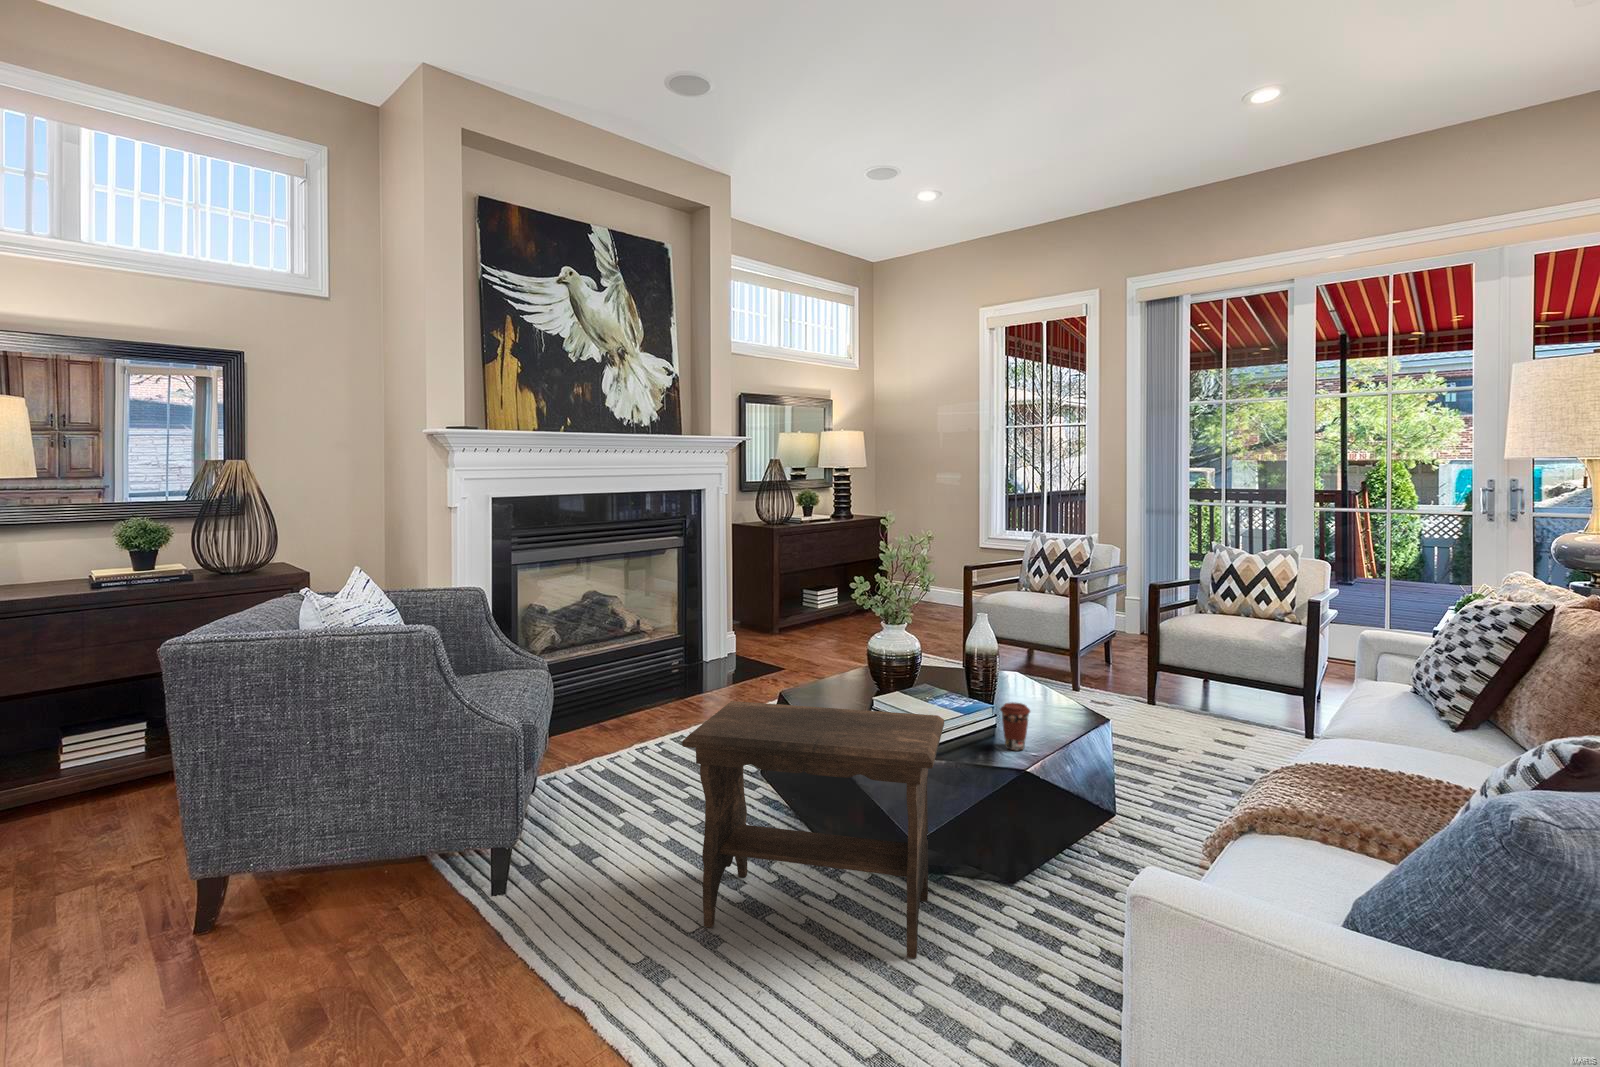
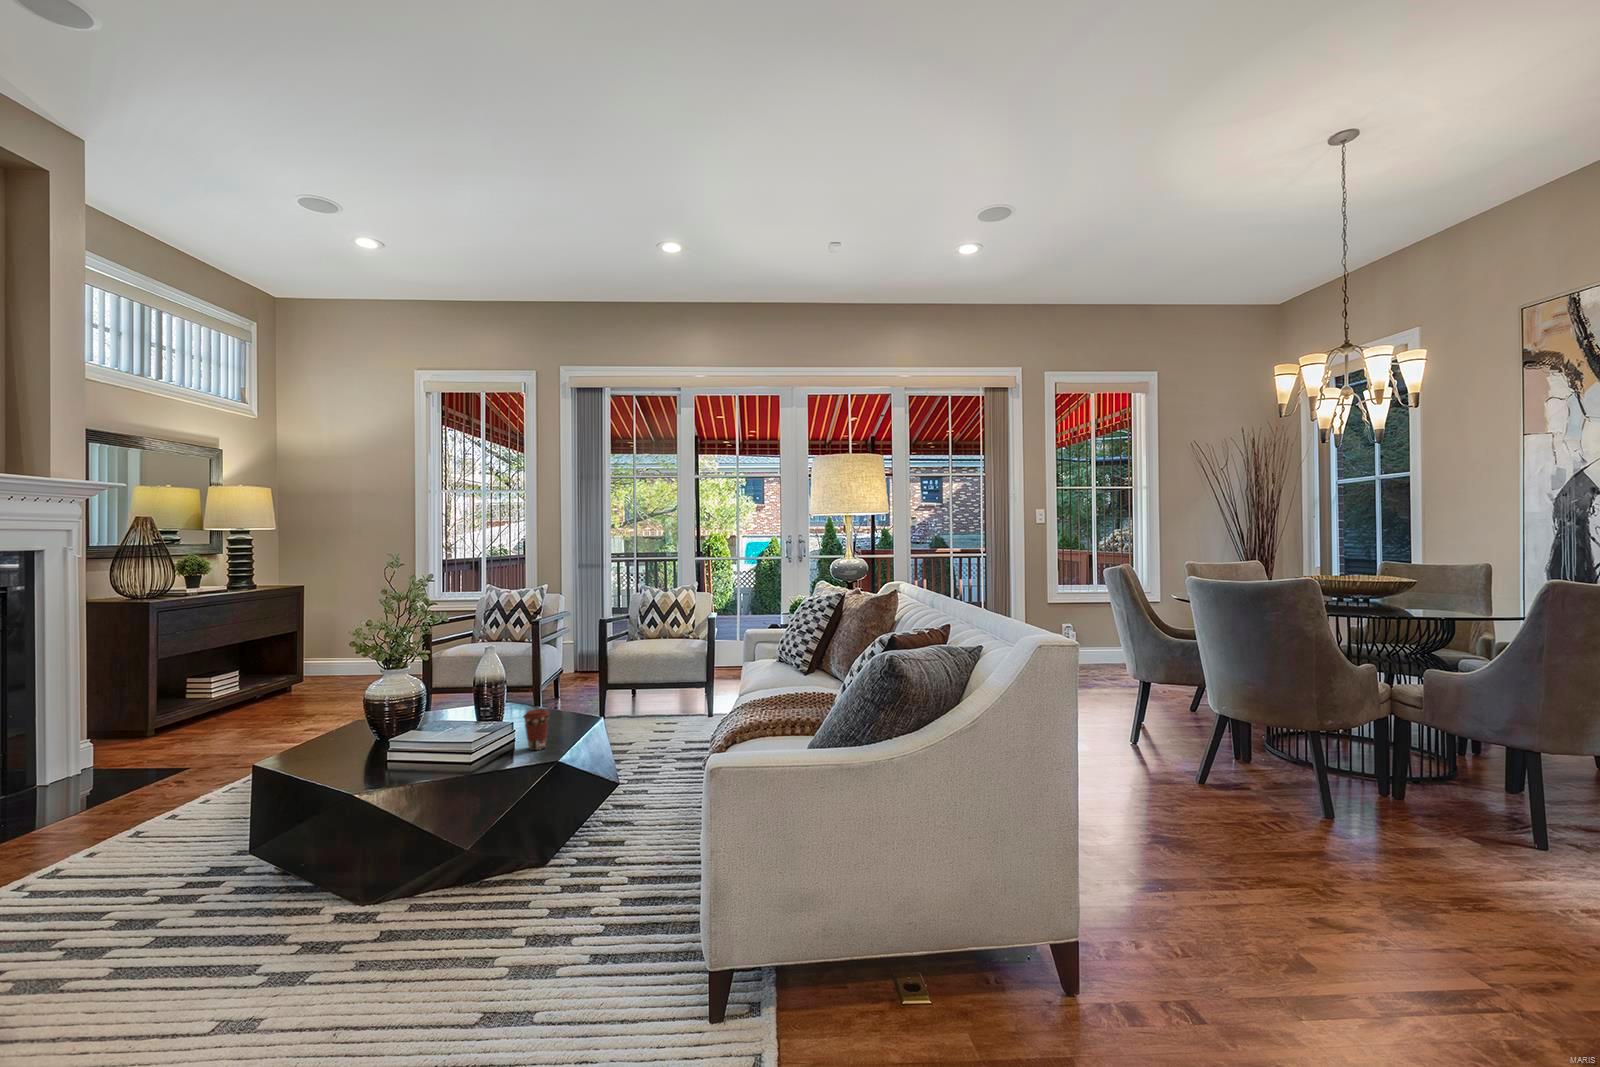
footstool: present [682,701,944,958] -> none [196,727,499,1017]

